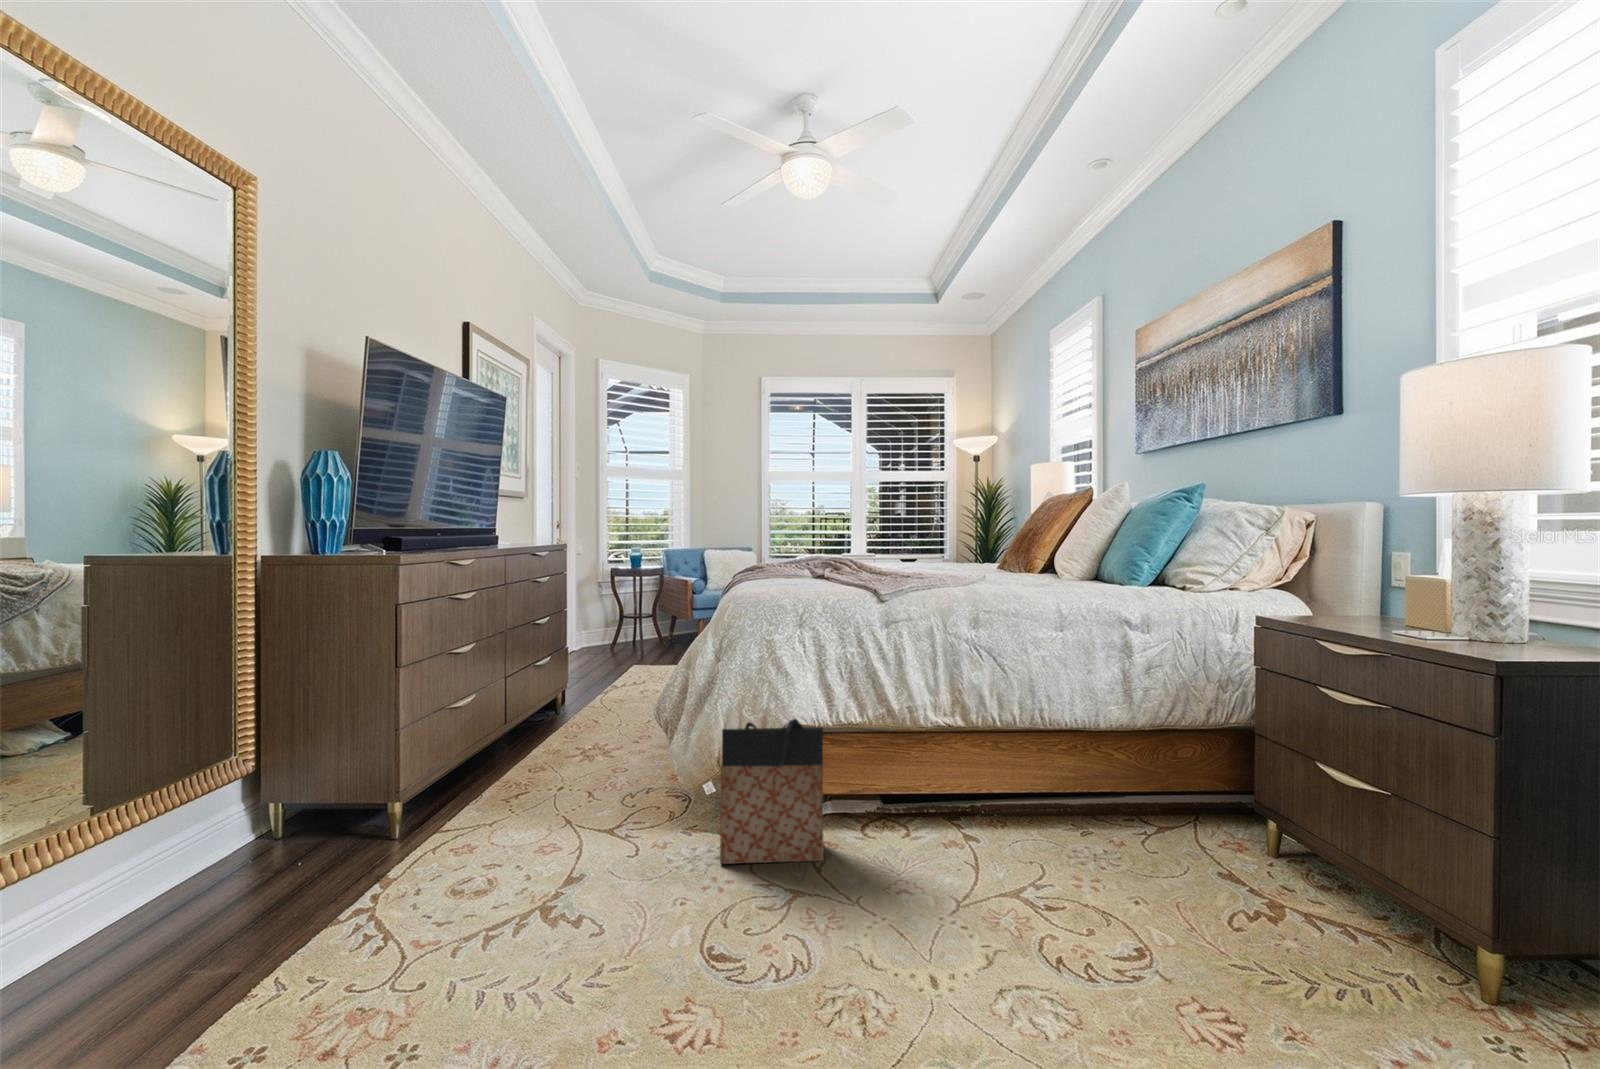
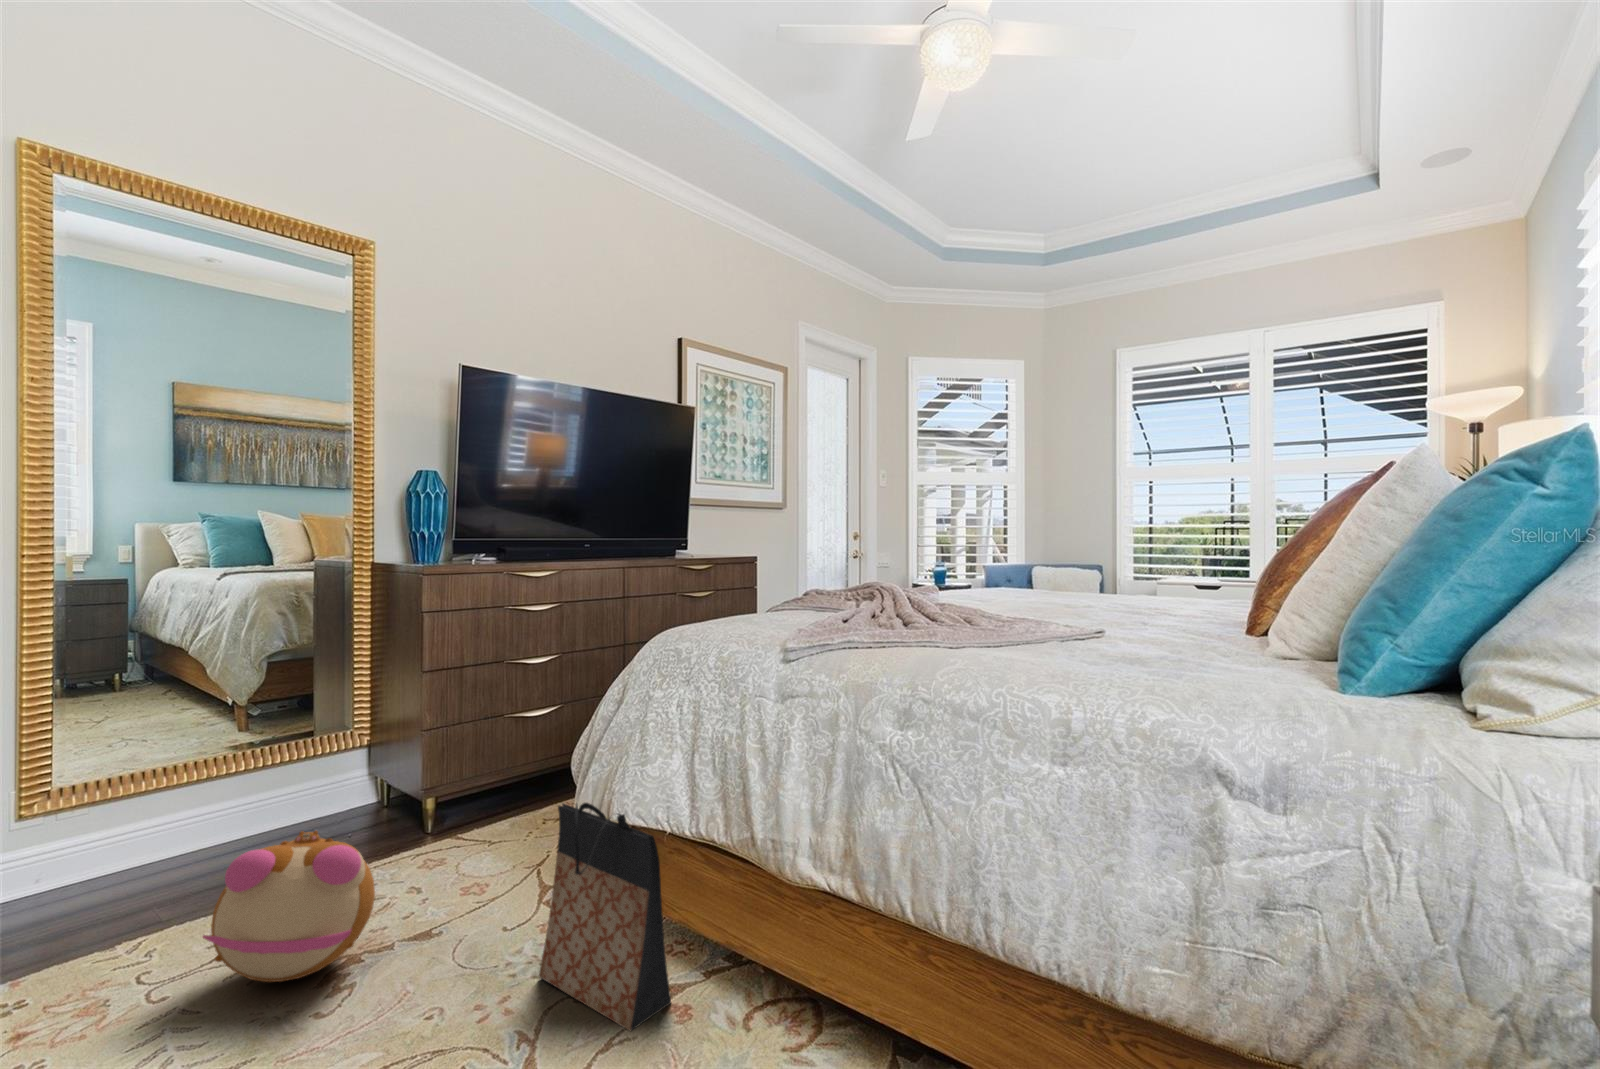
plush toy: none [447,801,603,947] -> present [203,831,375,982]

